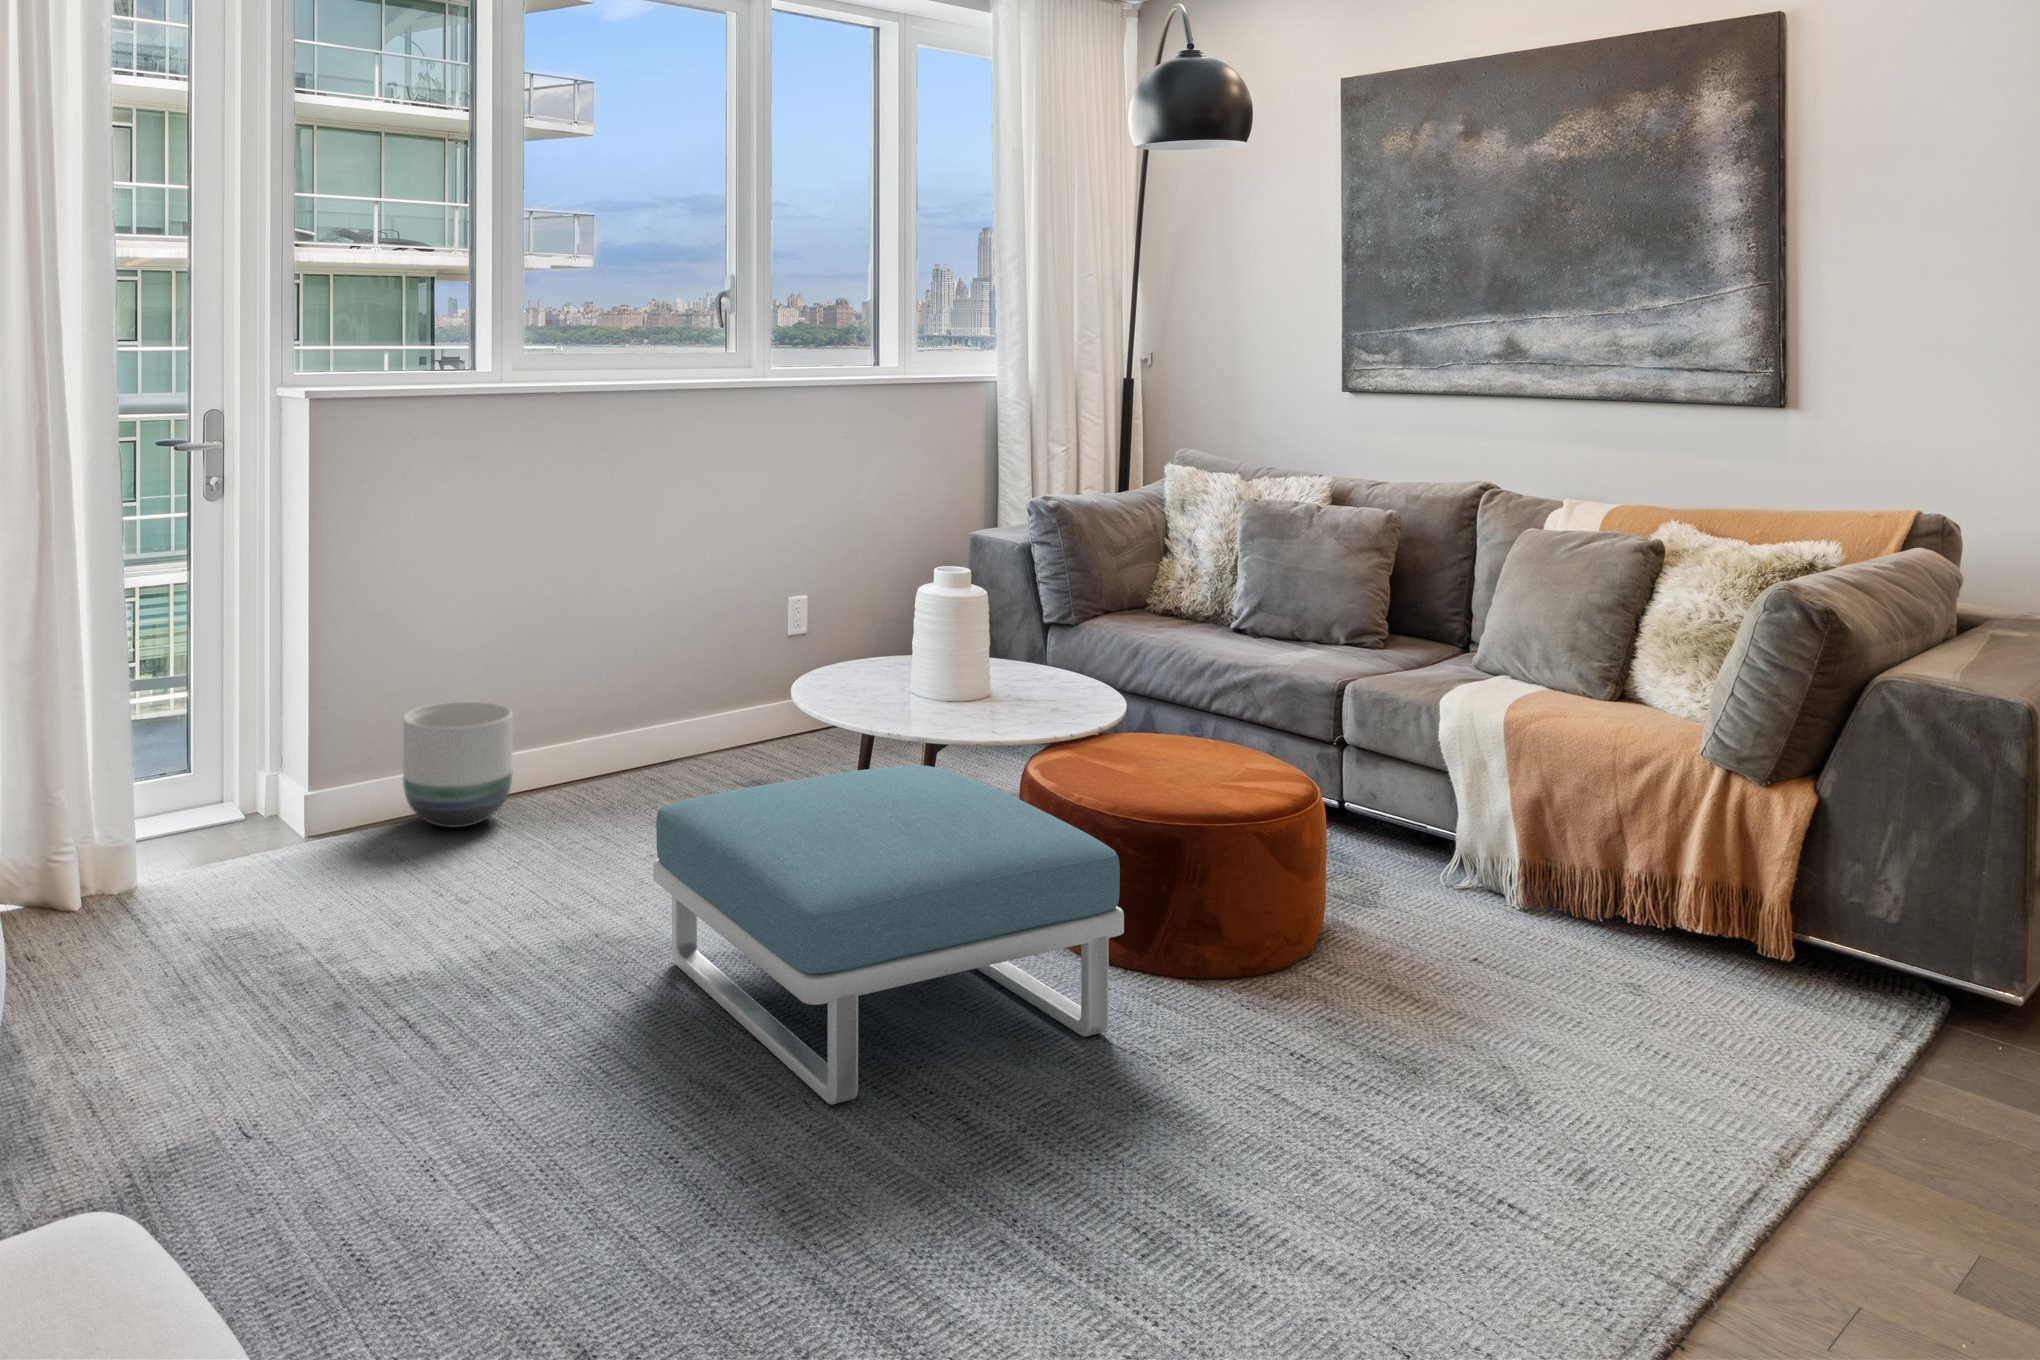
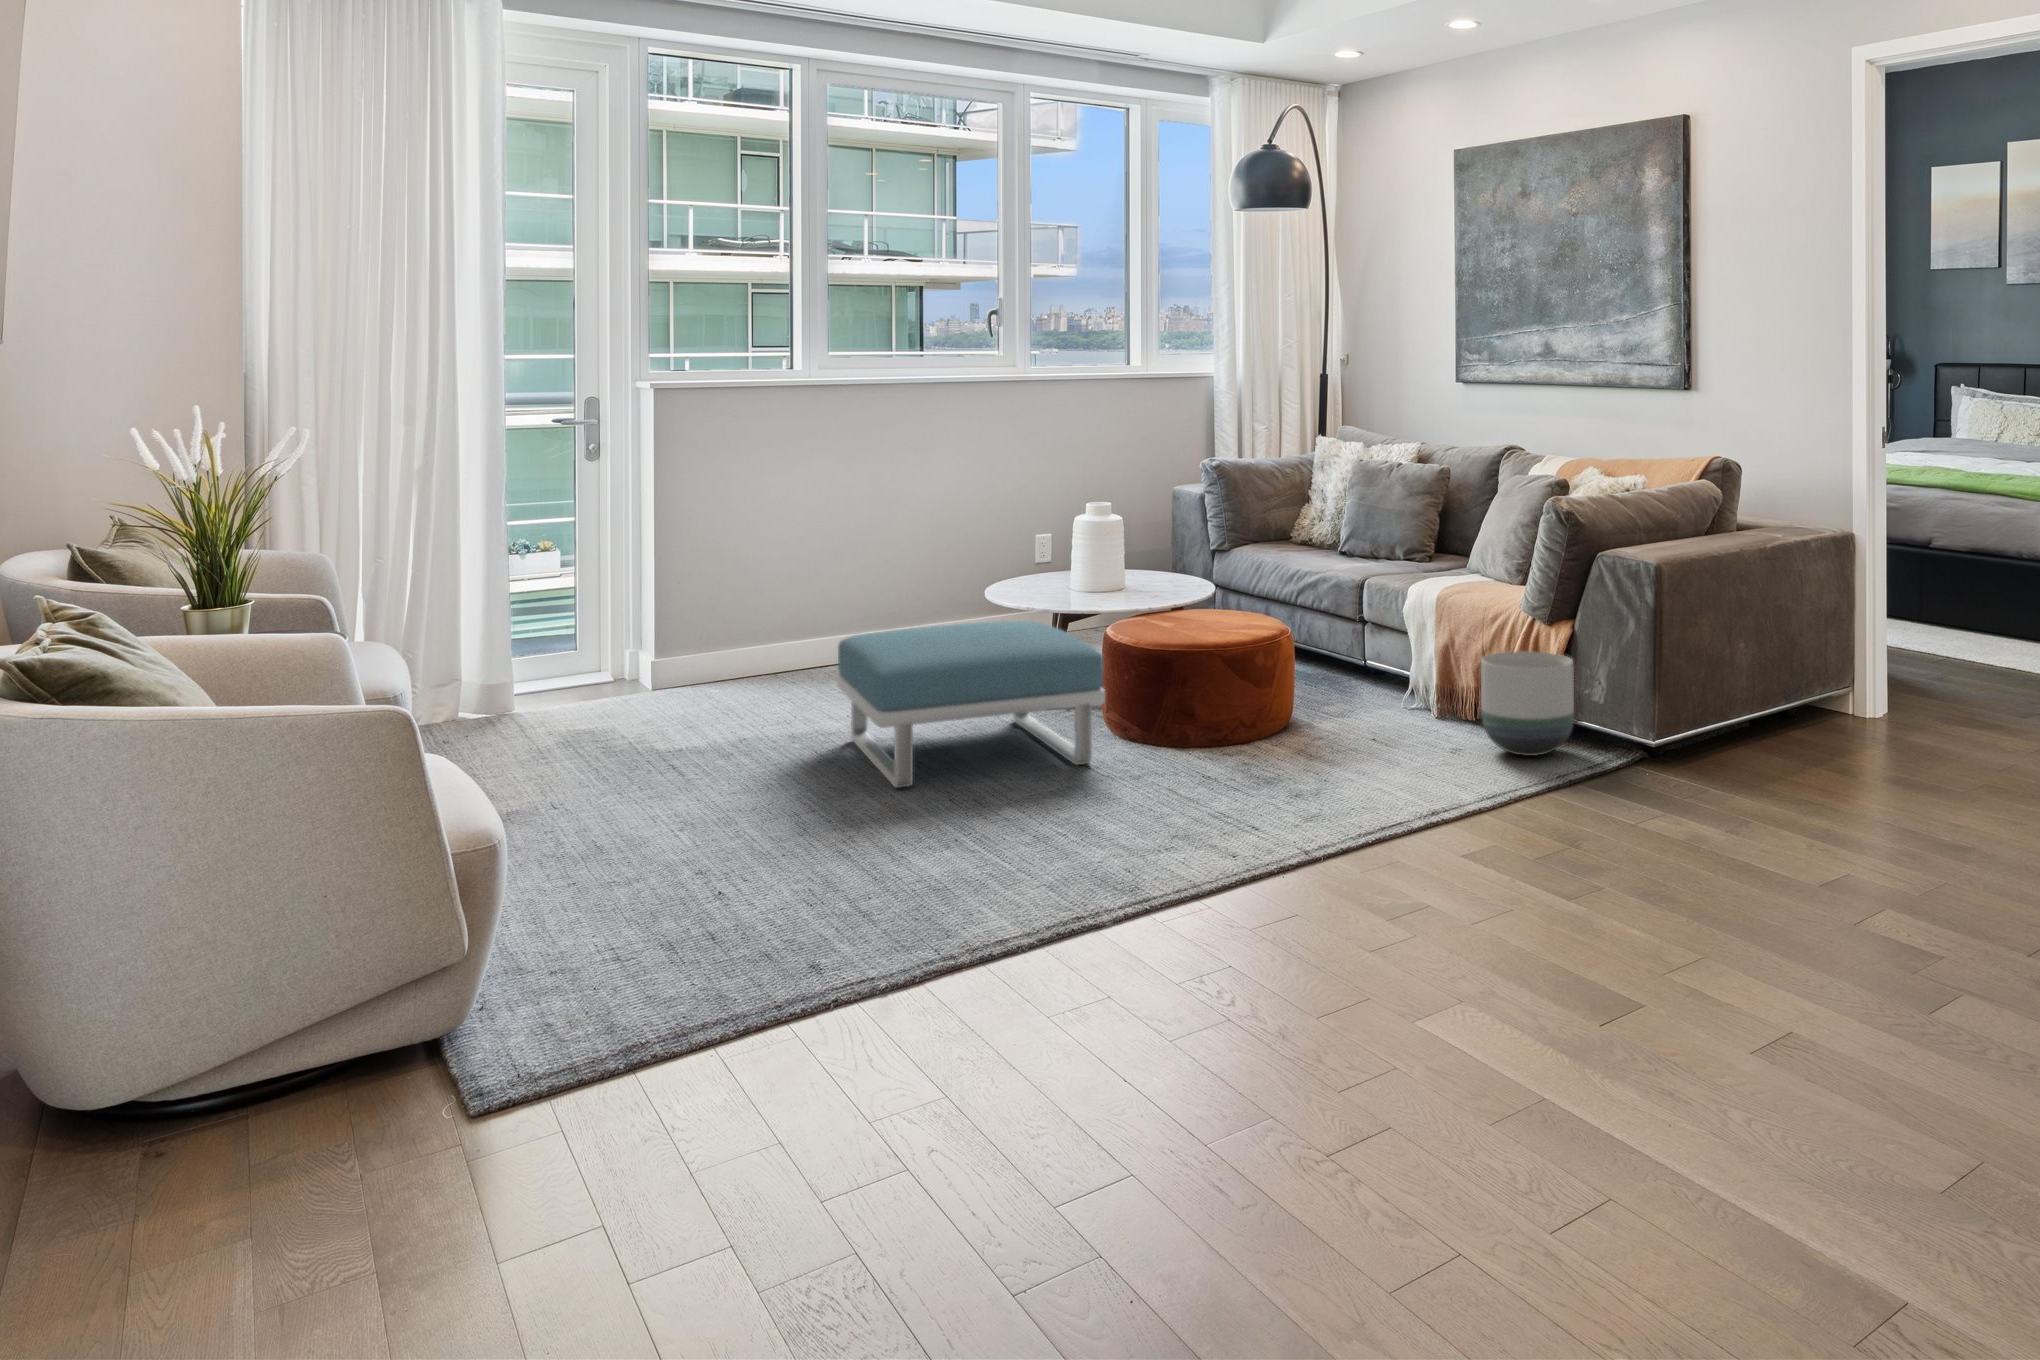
planter: present [403,702,513,828] -> present [1481,651,1574,756]

